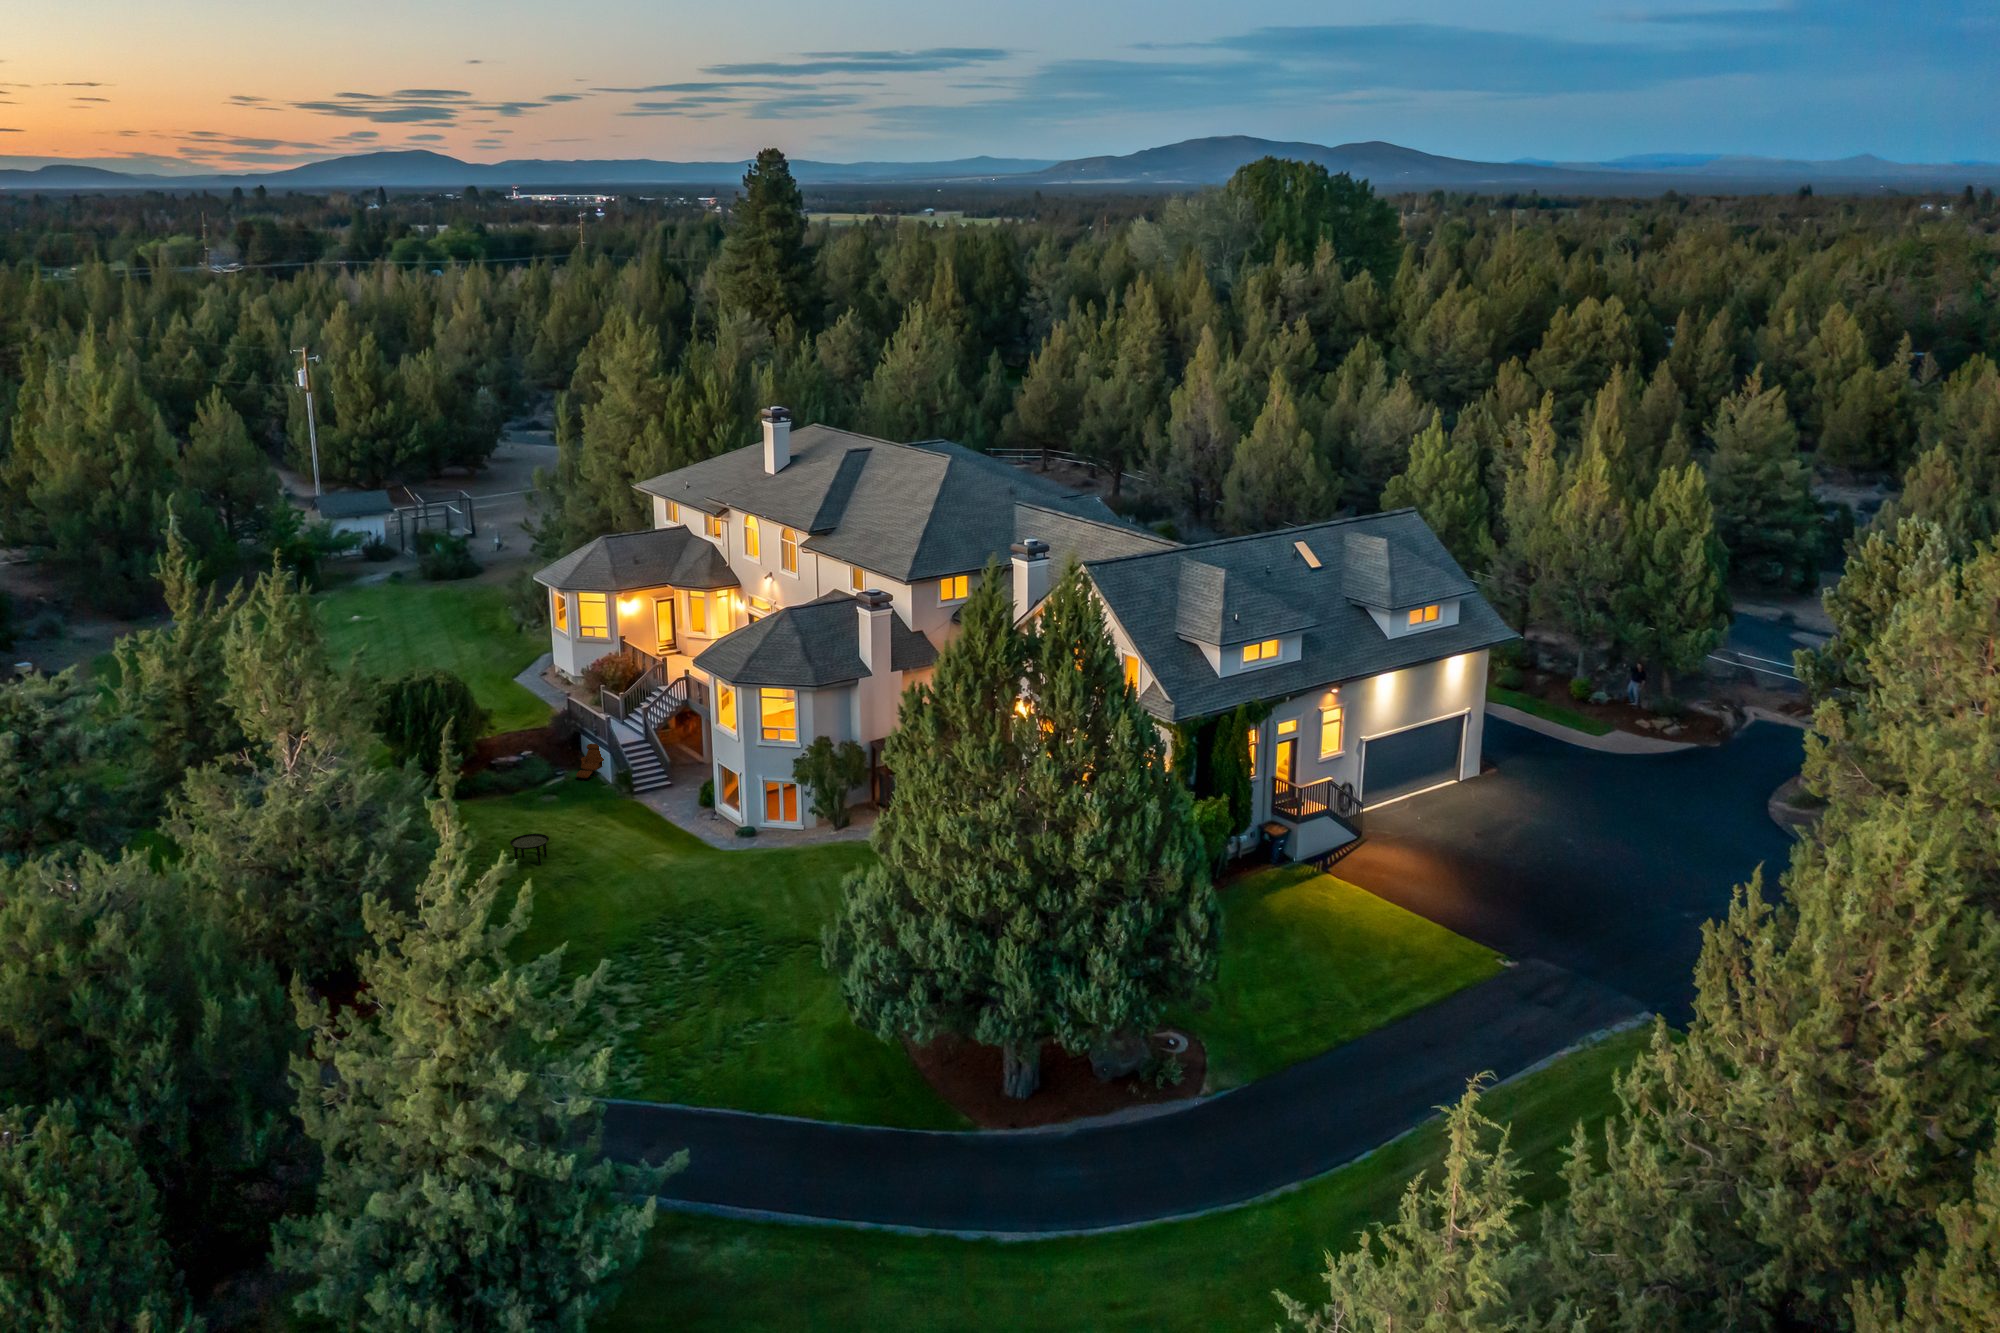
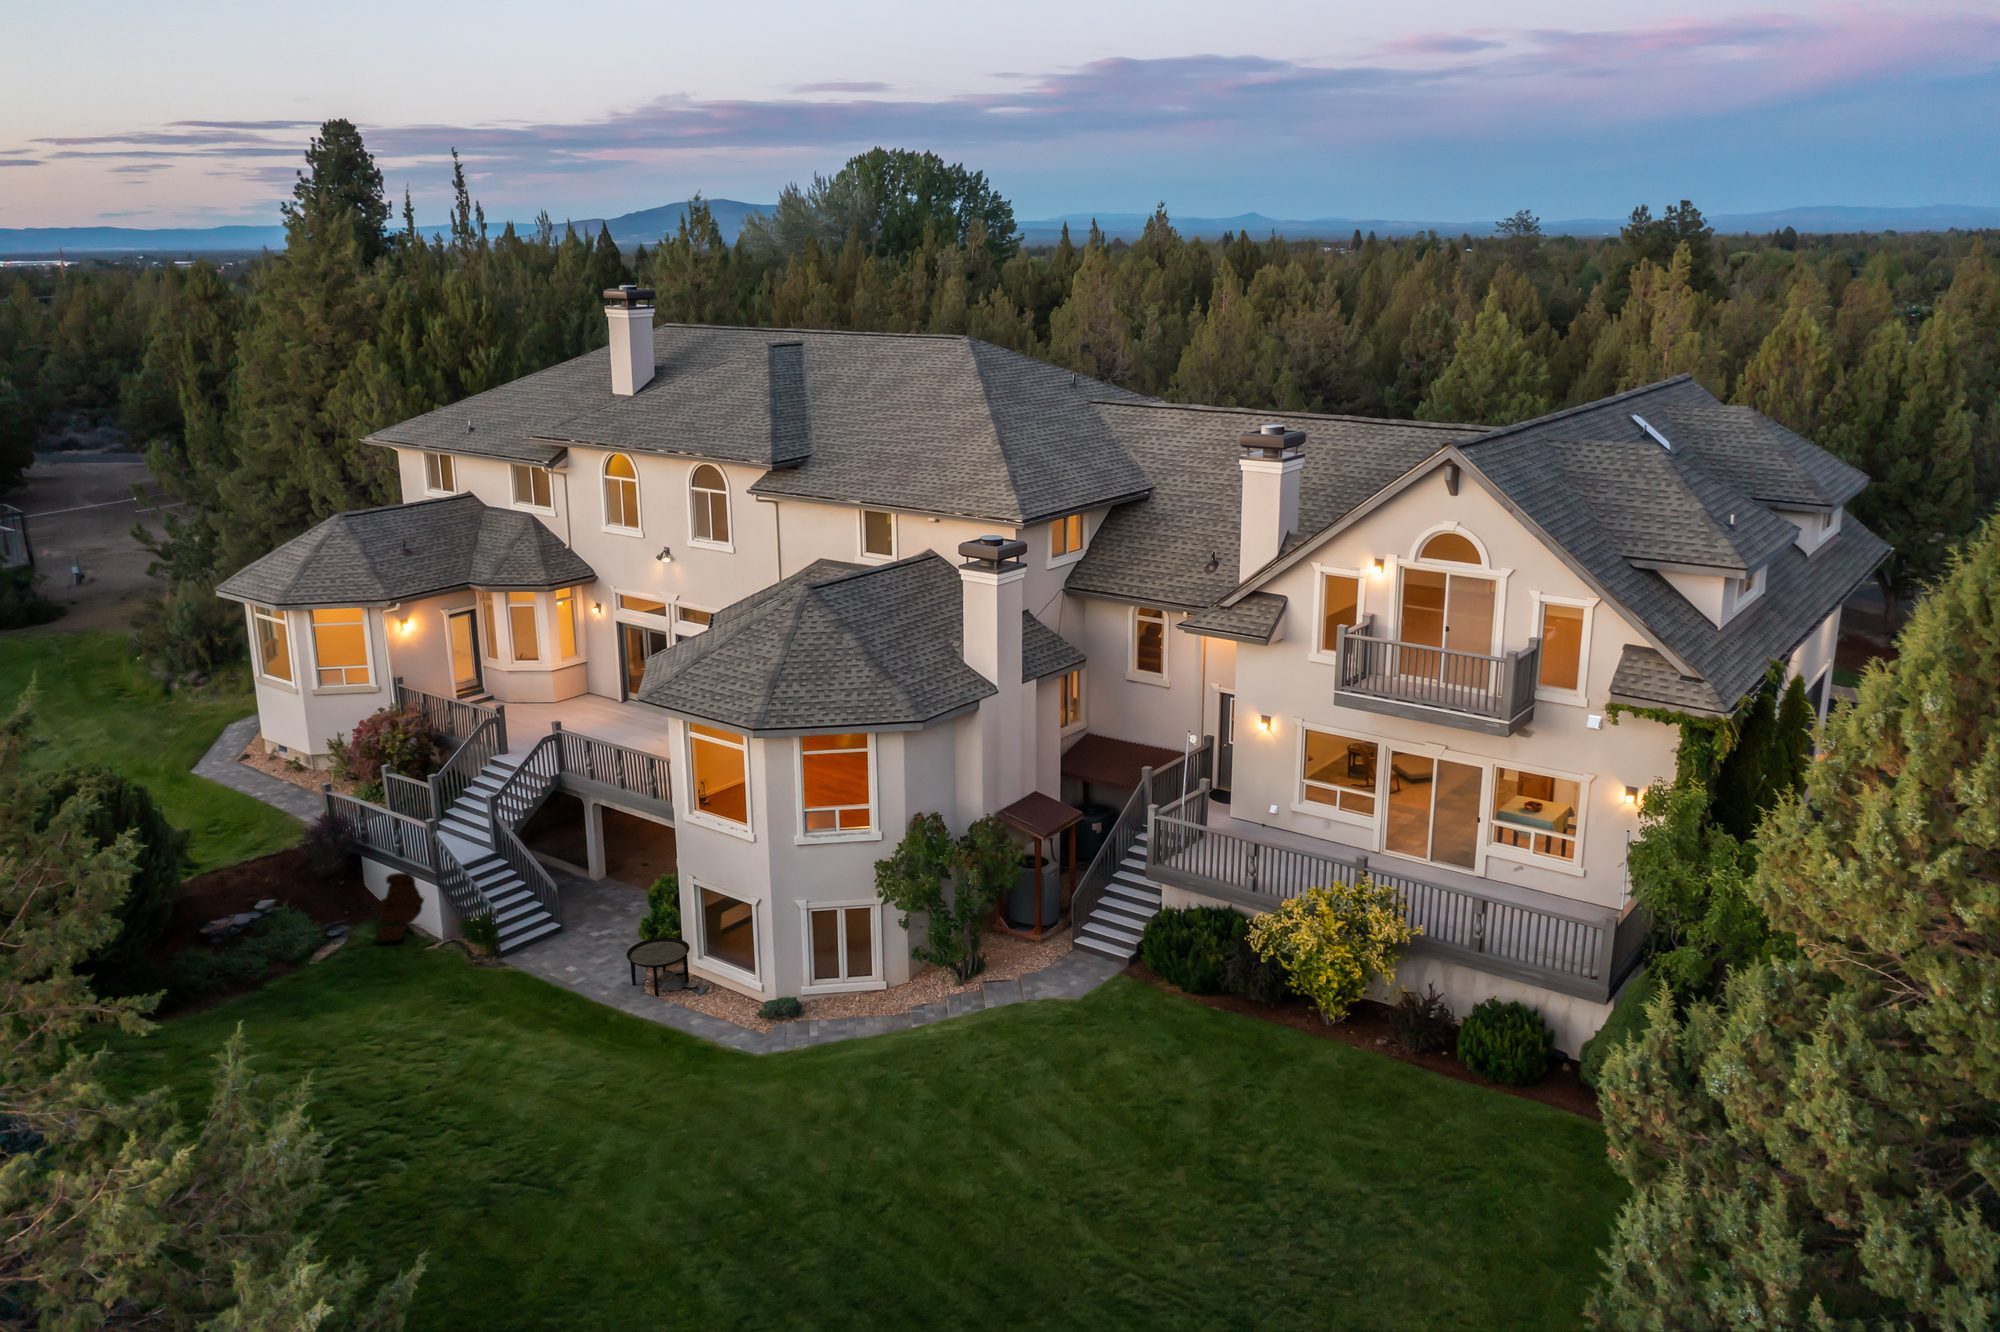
round table: present [510,834,549,865] -> present [627,937,690,996]

